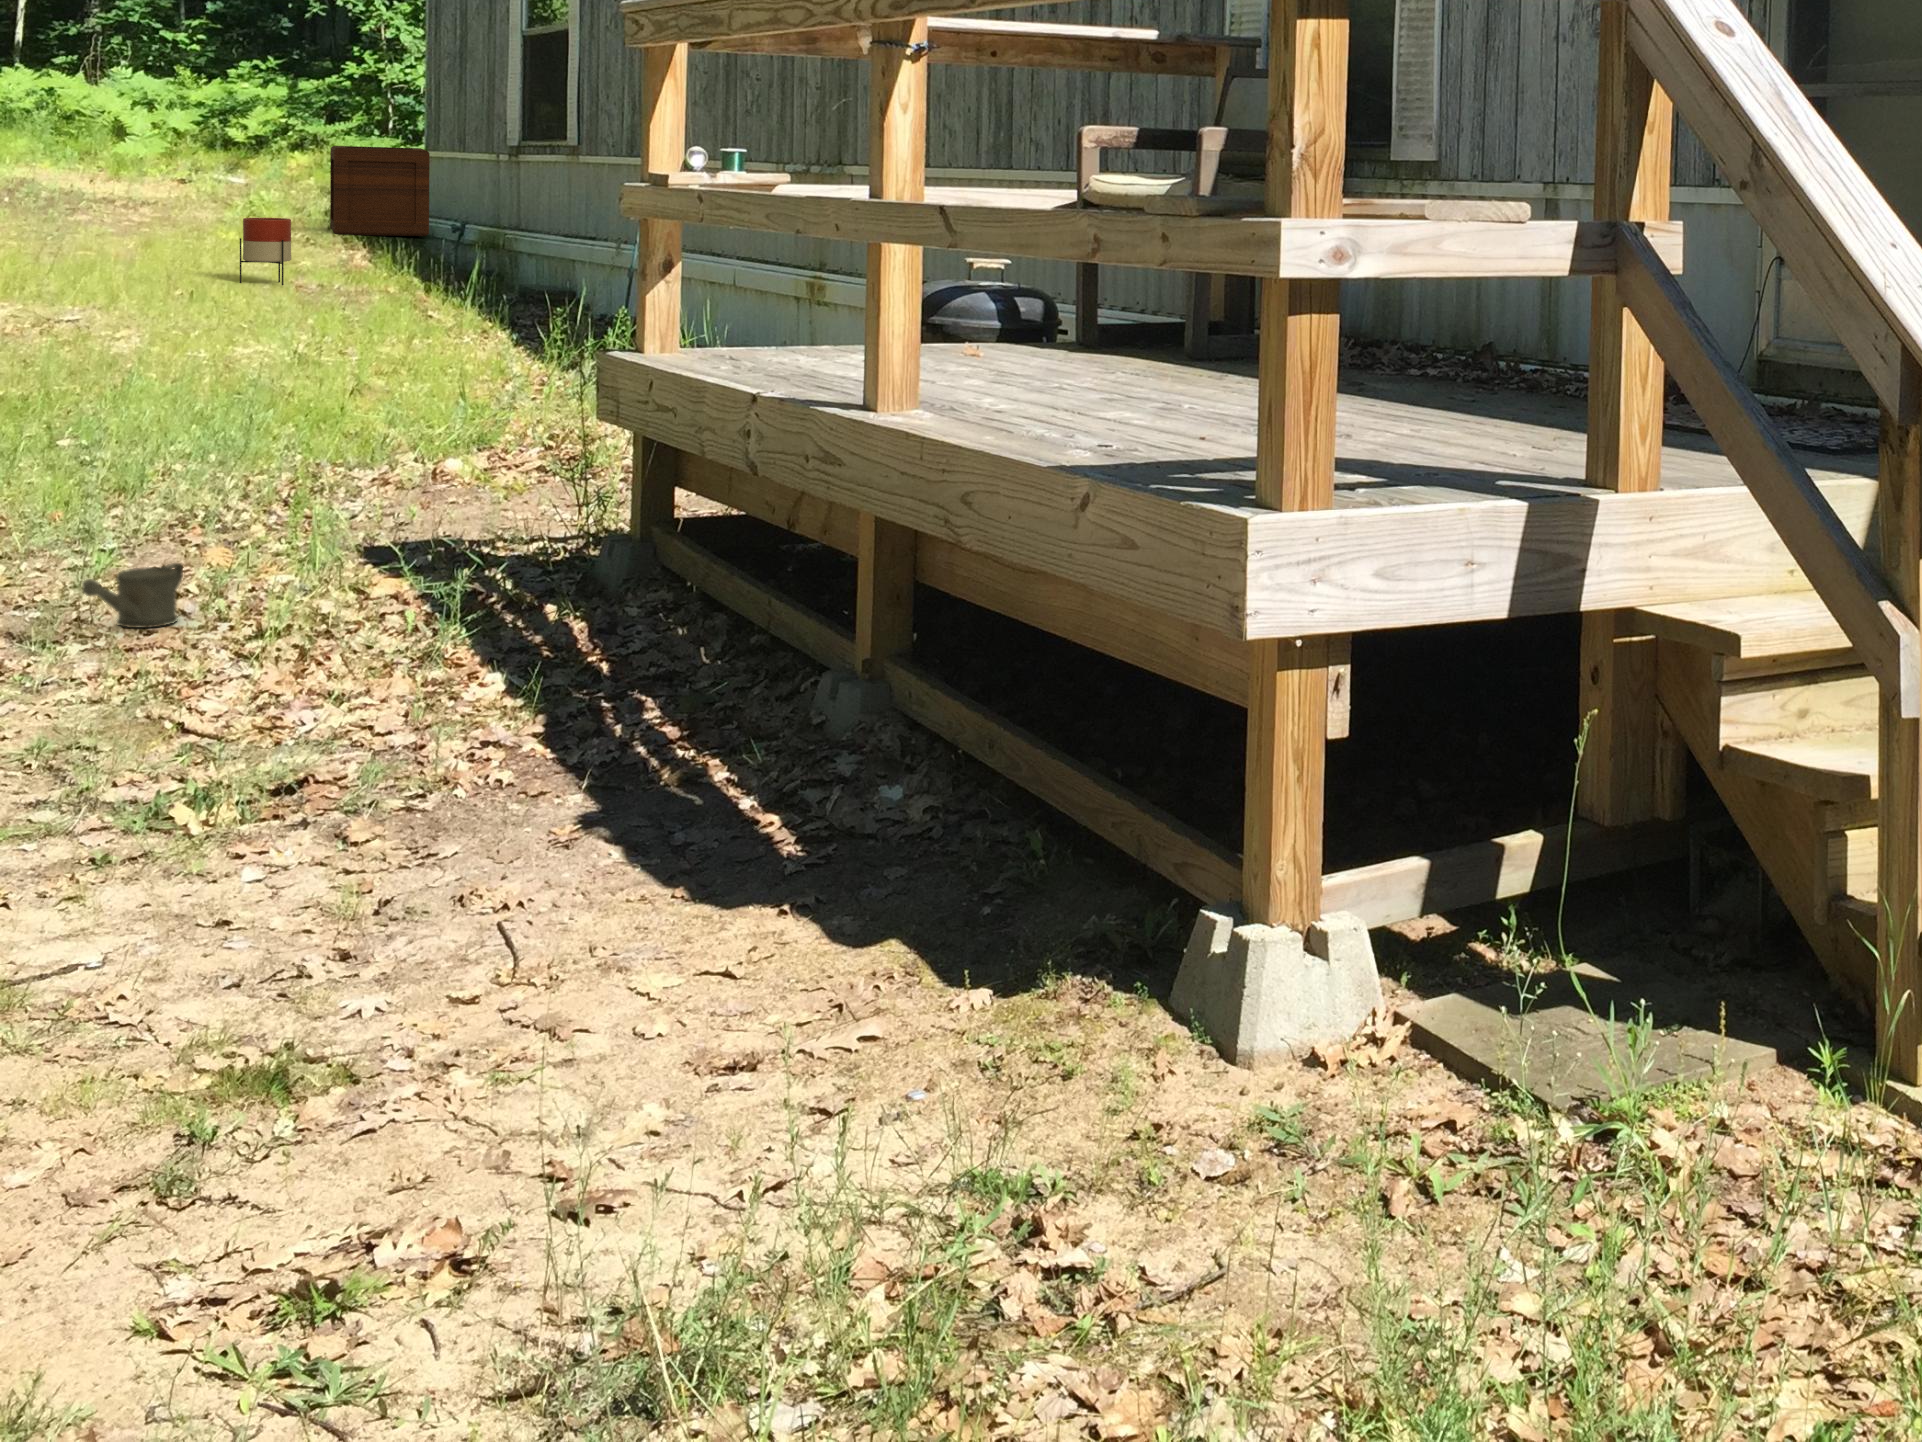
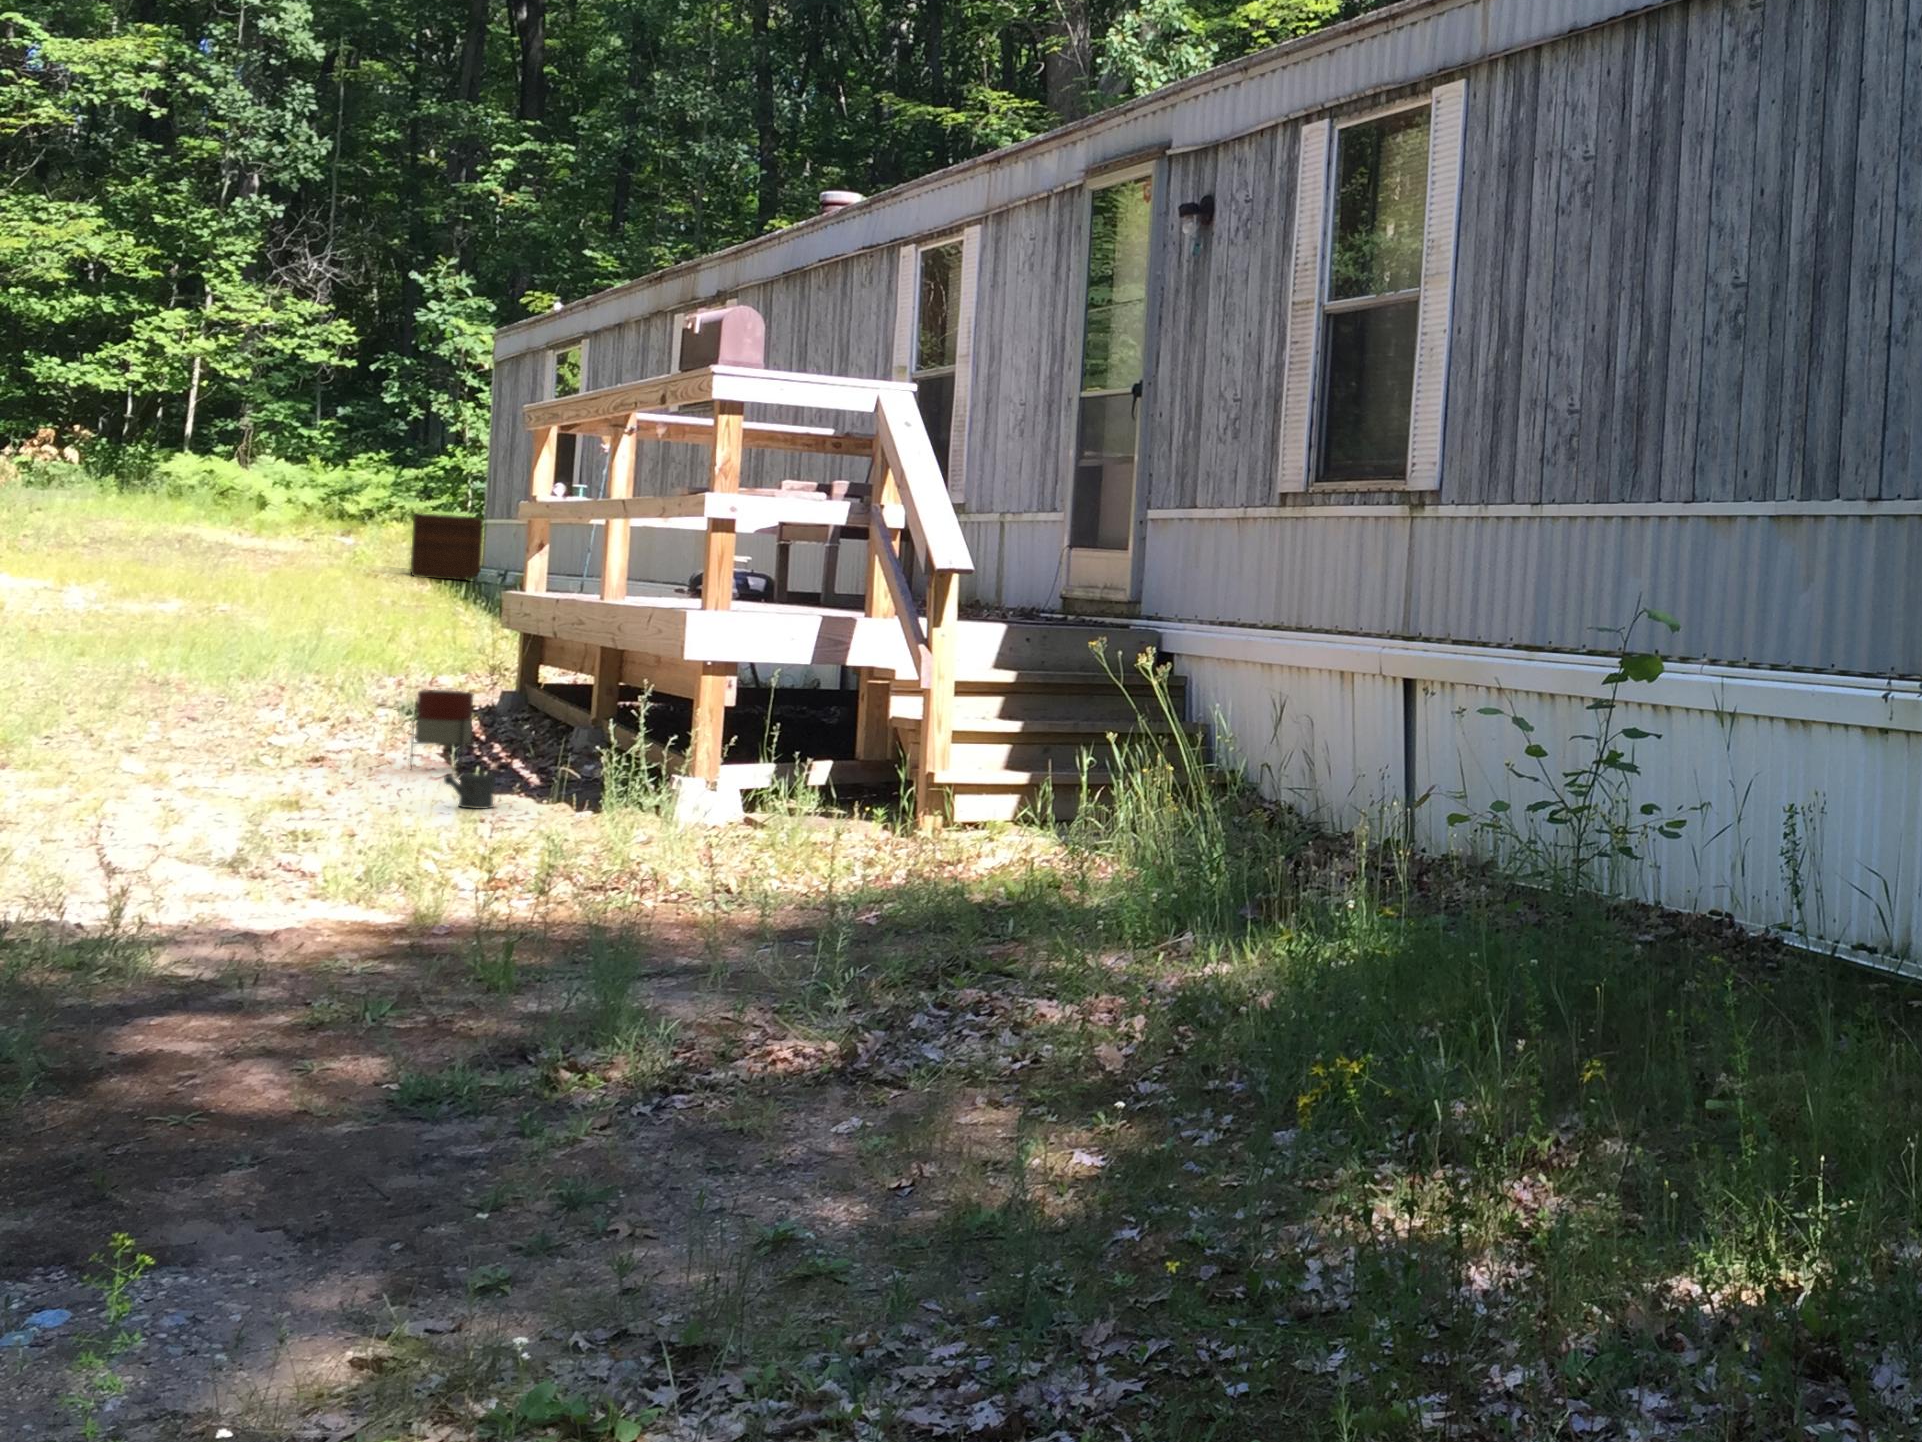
planter: present [240,218,291,285] -> present [412,690,474,763]
watering can: present [82,563,183,628] -> present [444,773,496,809]

